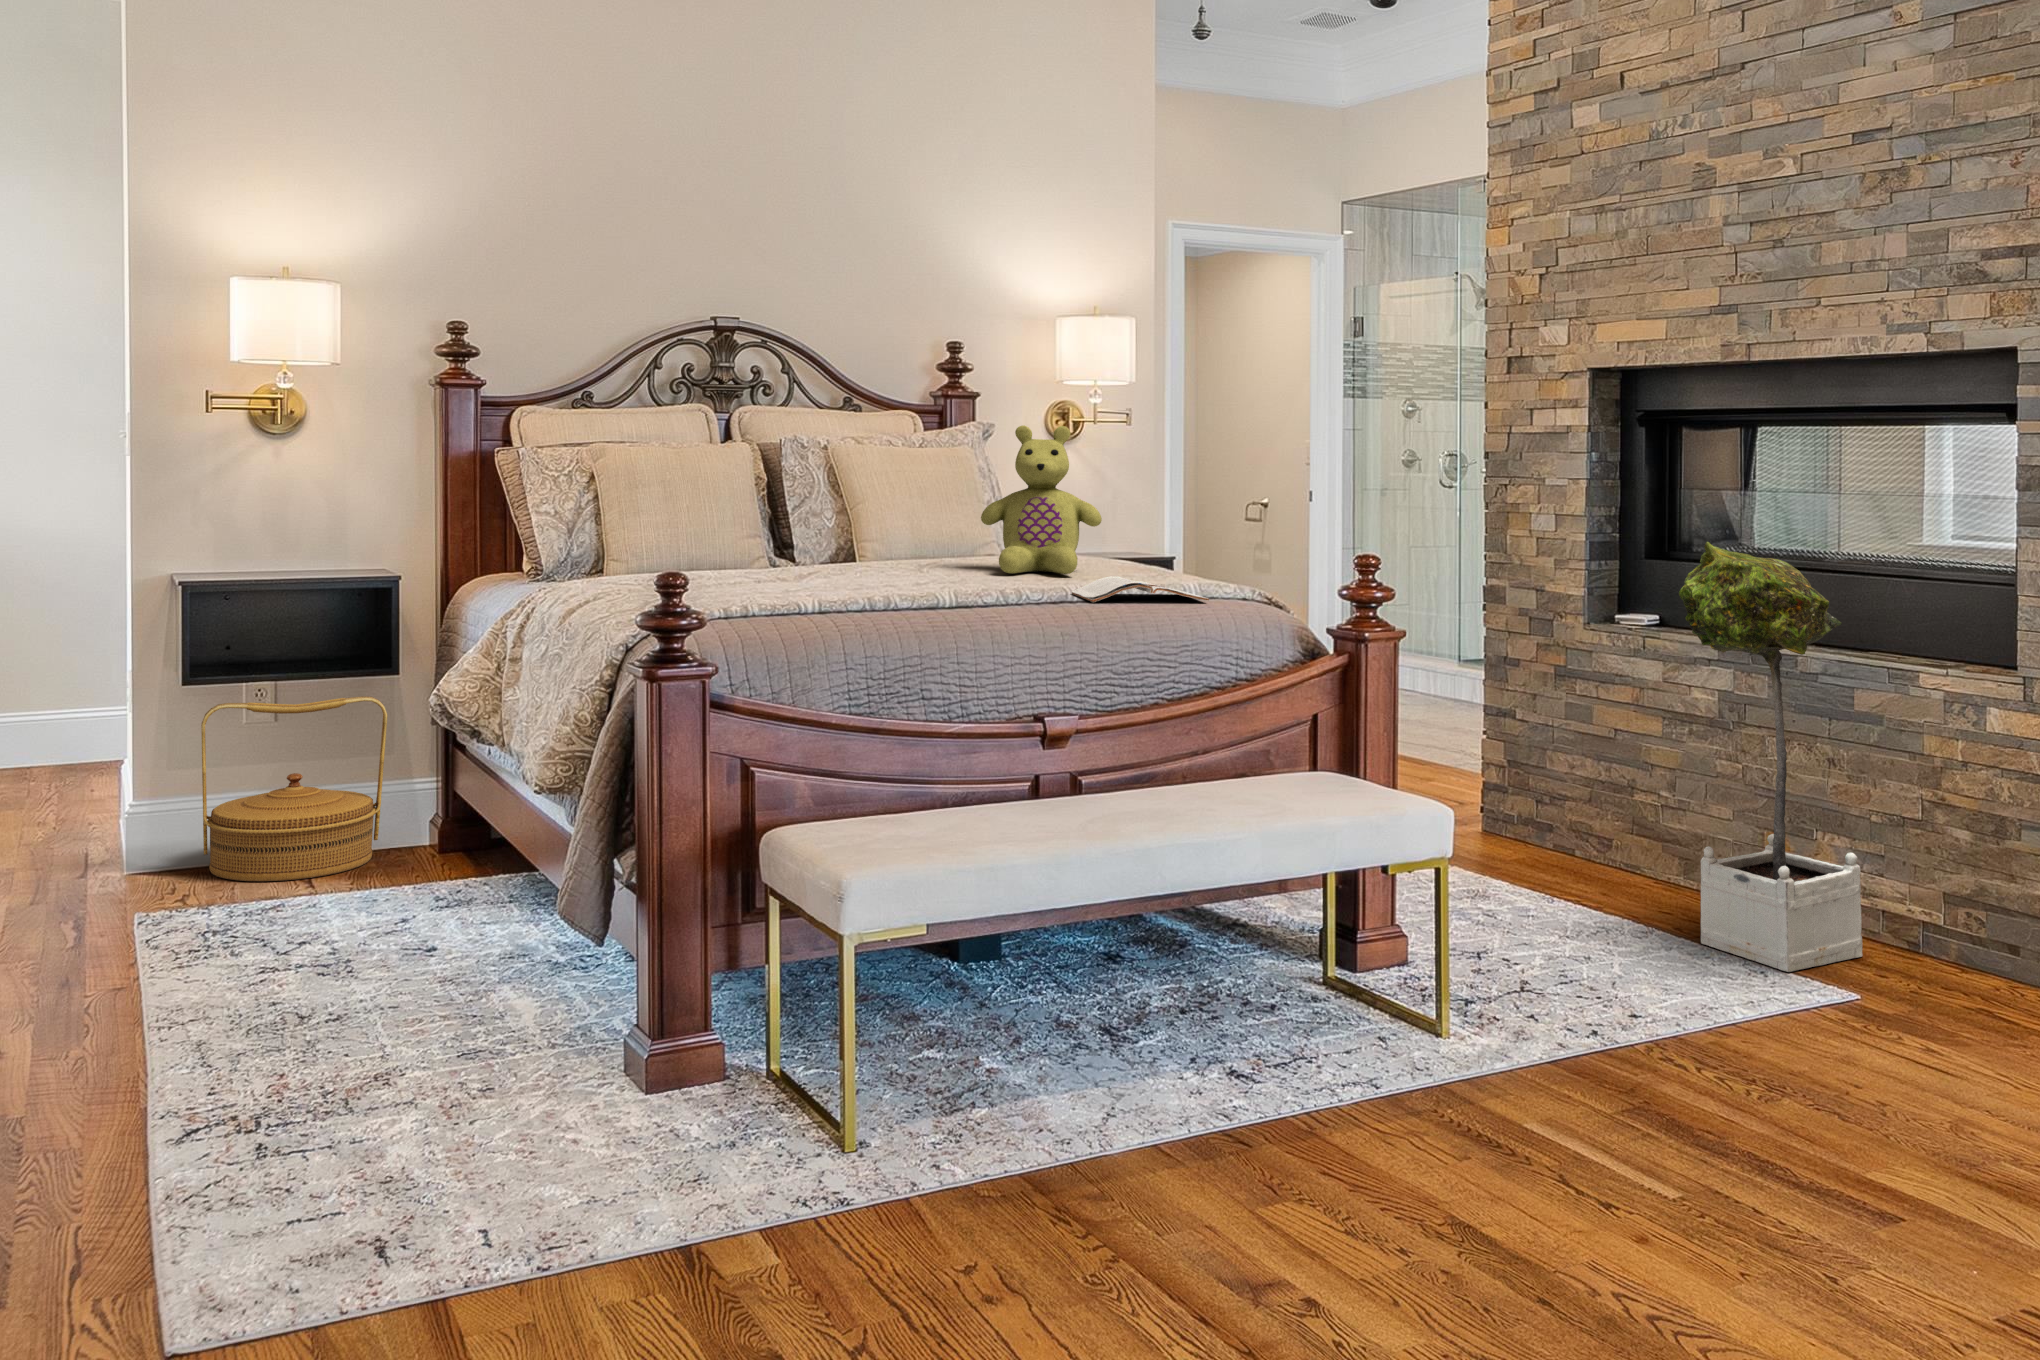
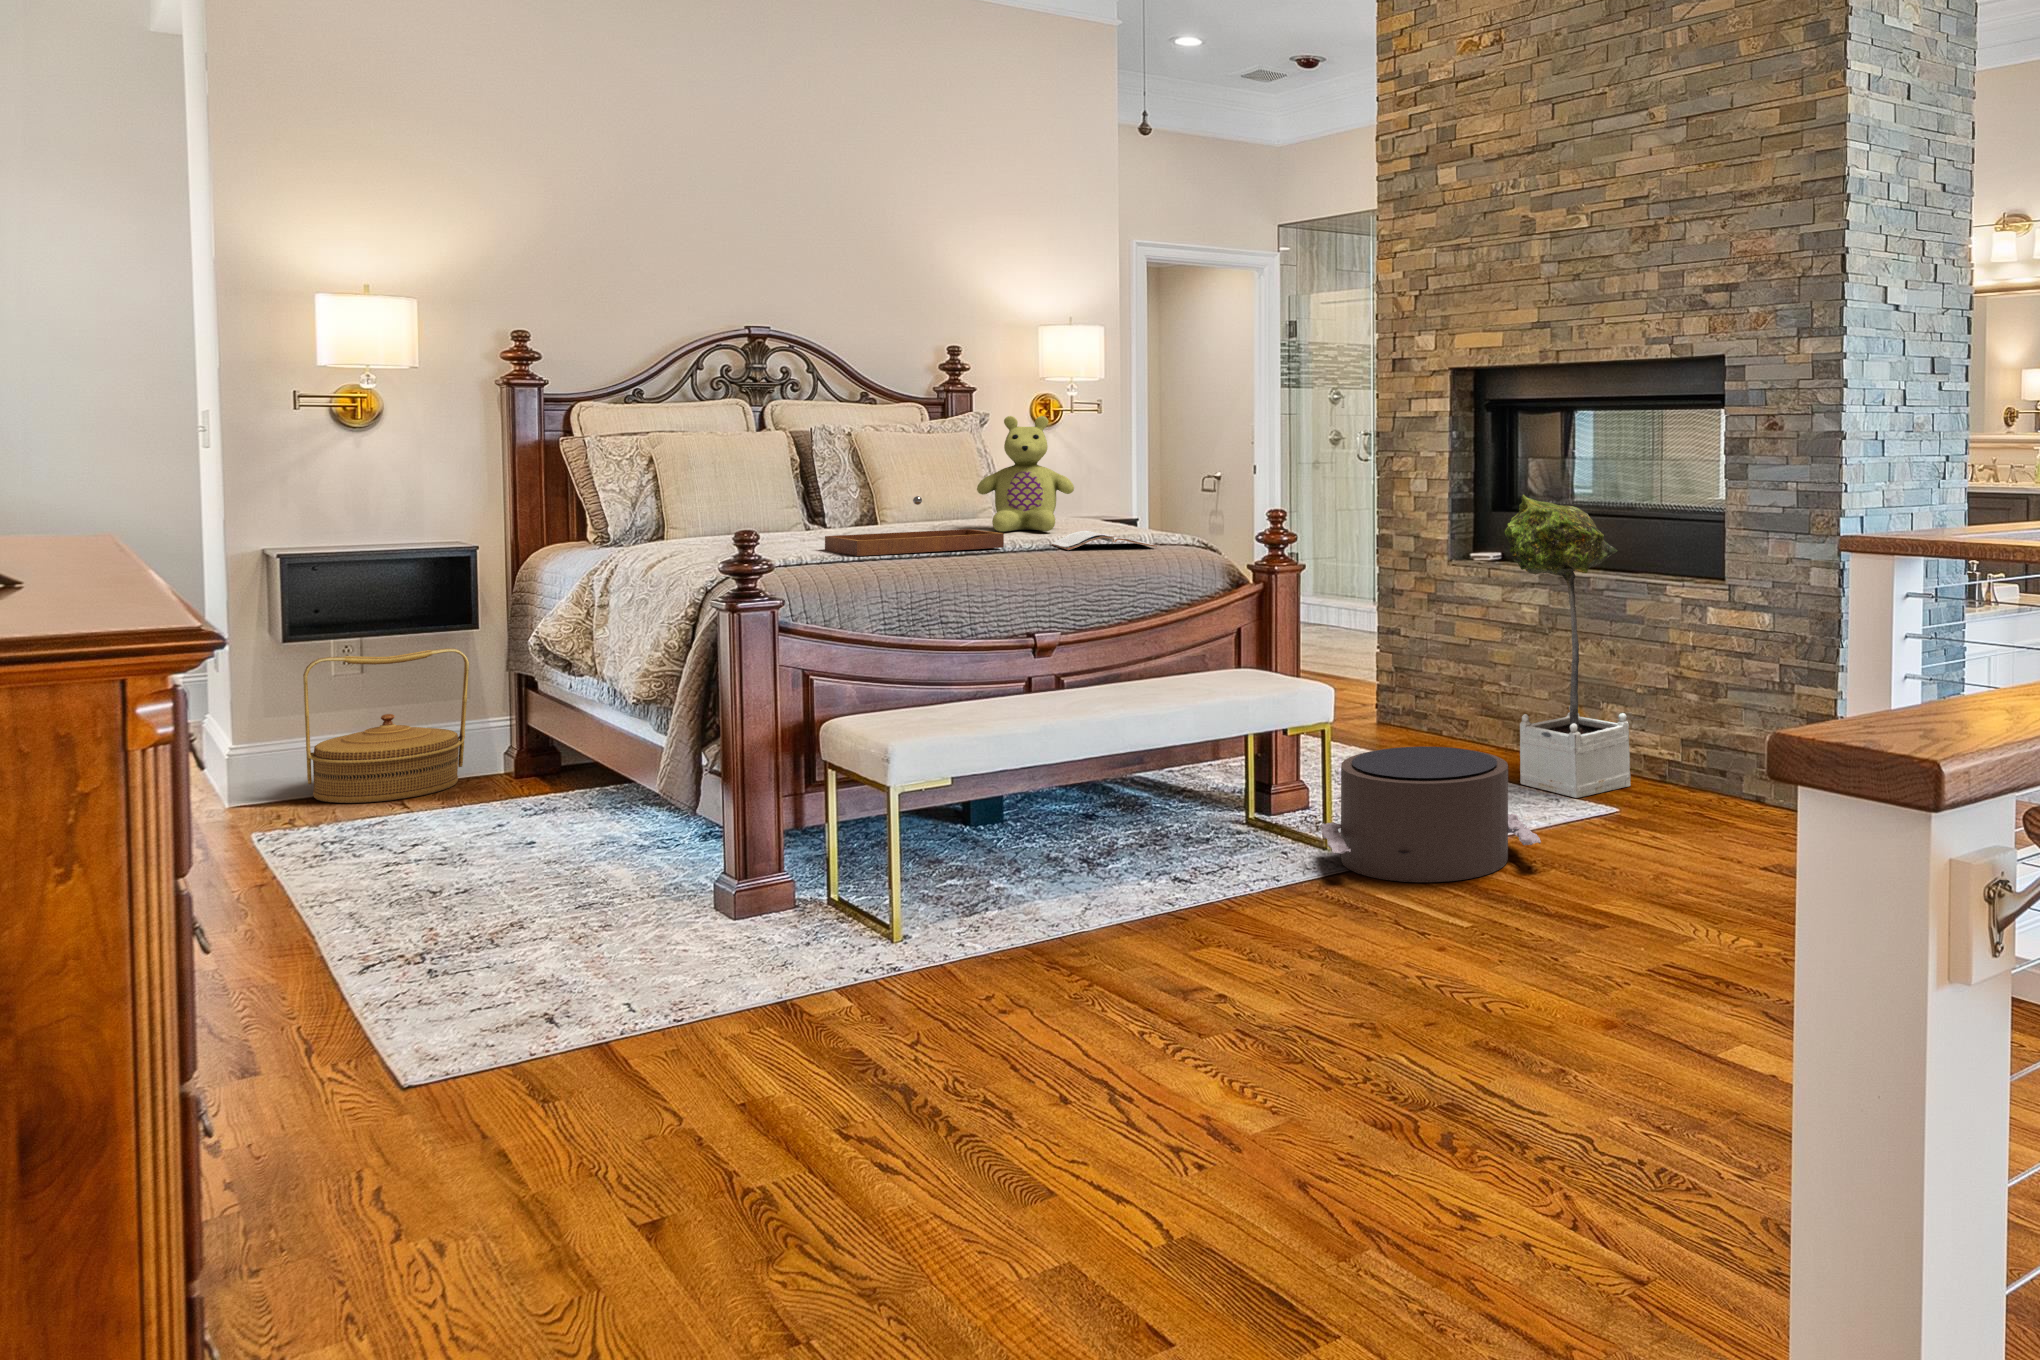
tray: none [786,526,1011,603] -> present [825,496,1004,556]
pouf: none [1435,896,1766,1107] -> present [1321,747,1541,882]

